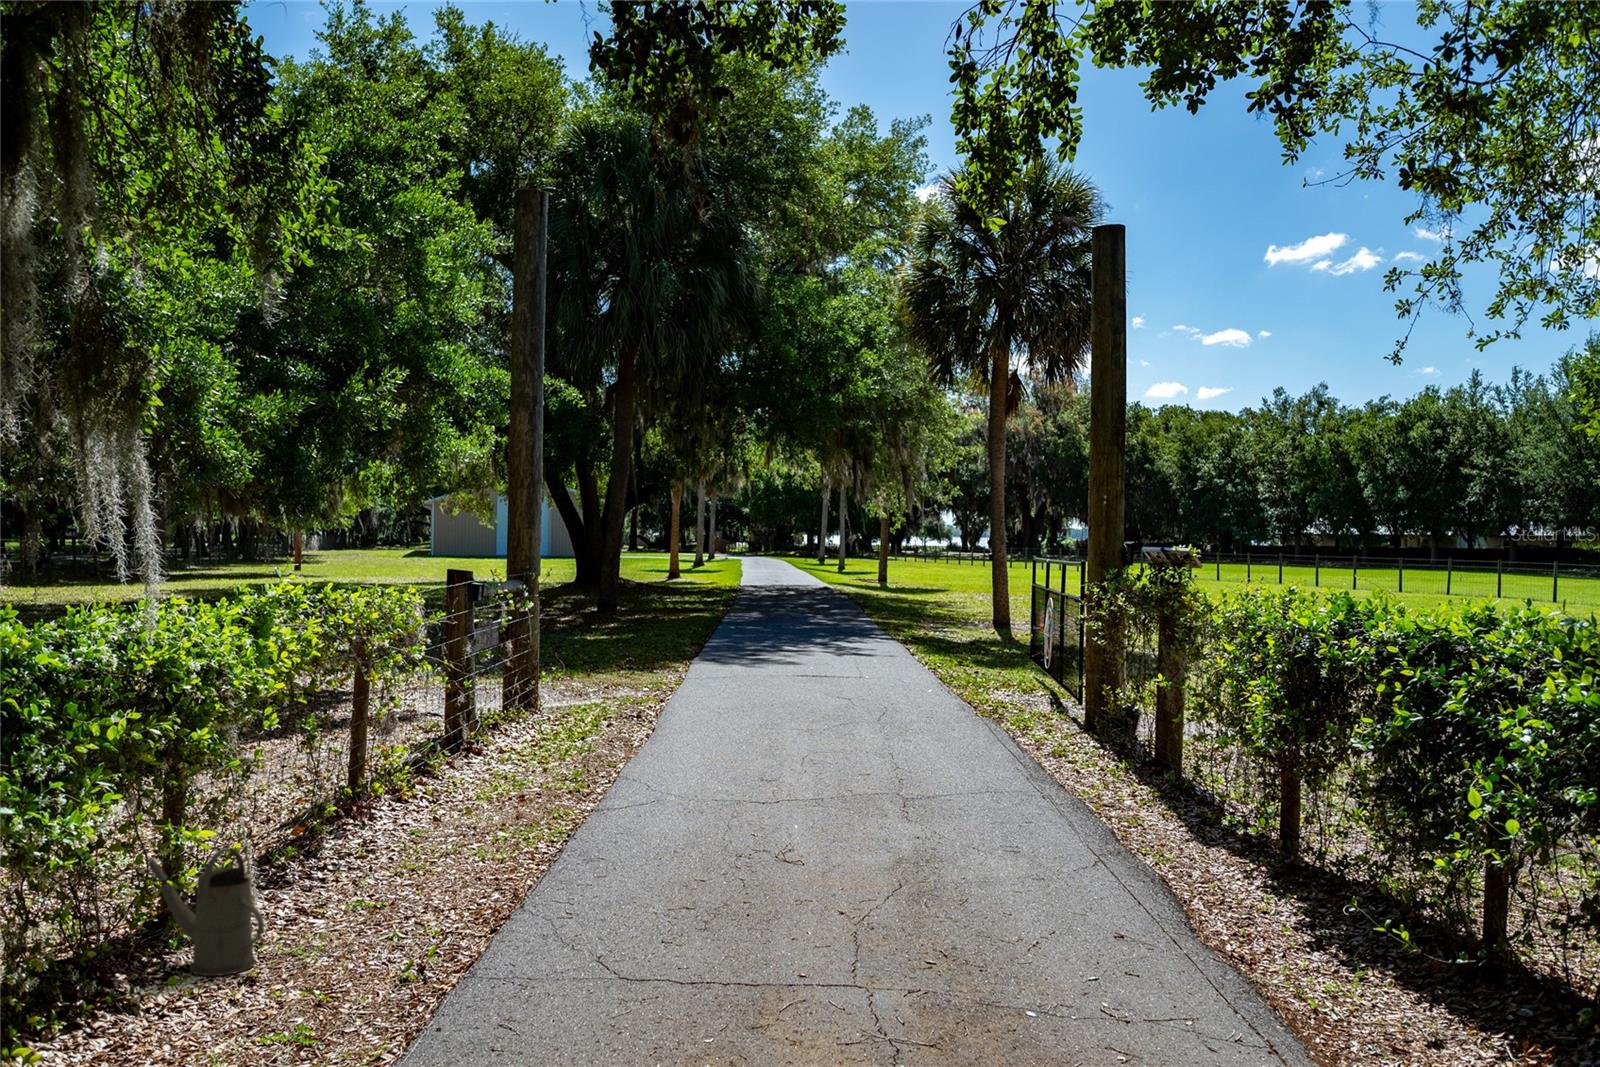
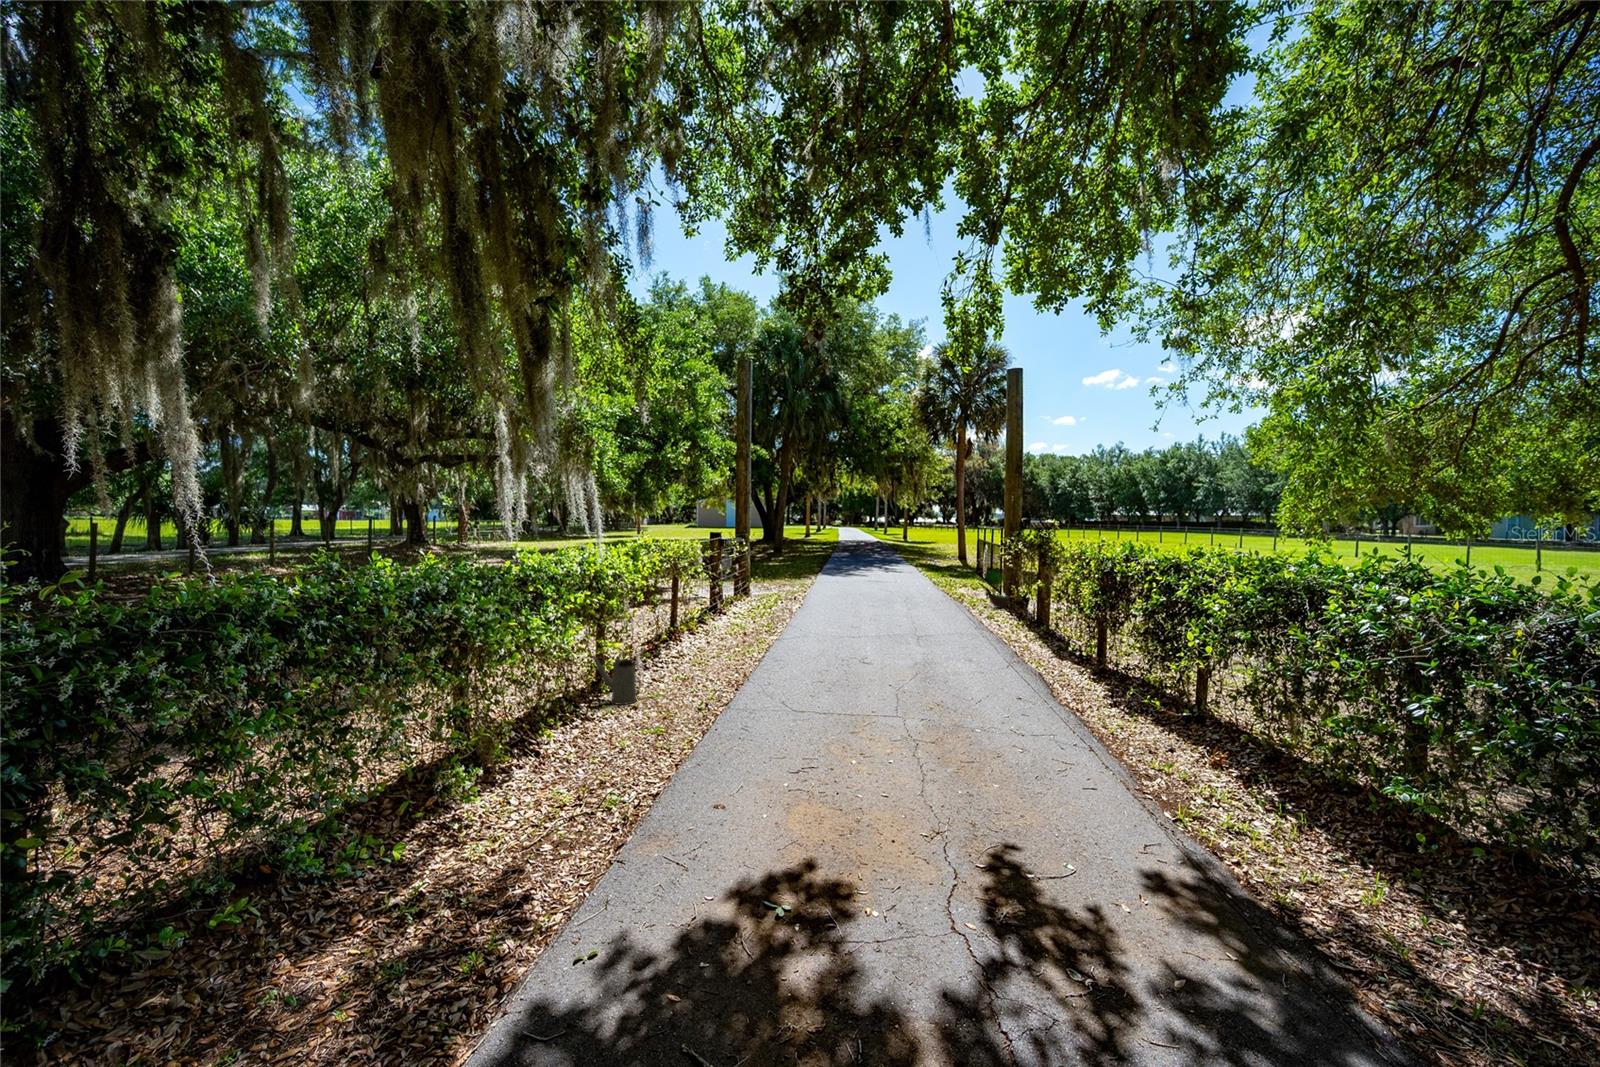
potted tree: none [1042,641,1096,730] -> present [985,571,1009,608]

